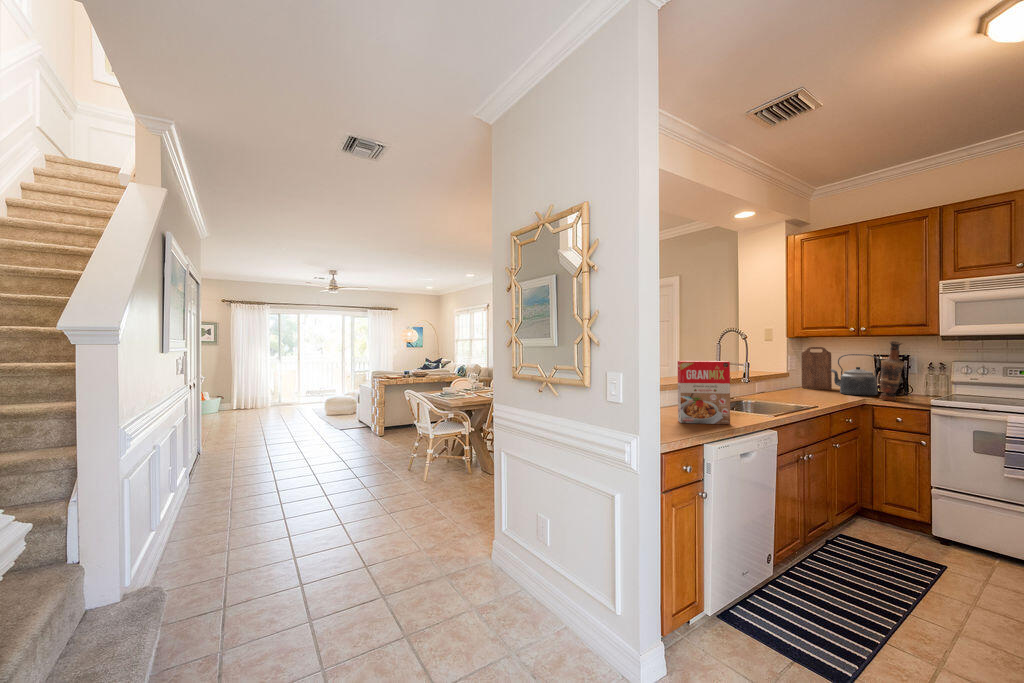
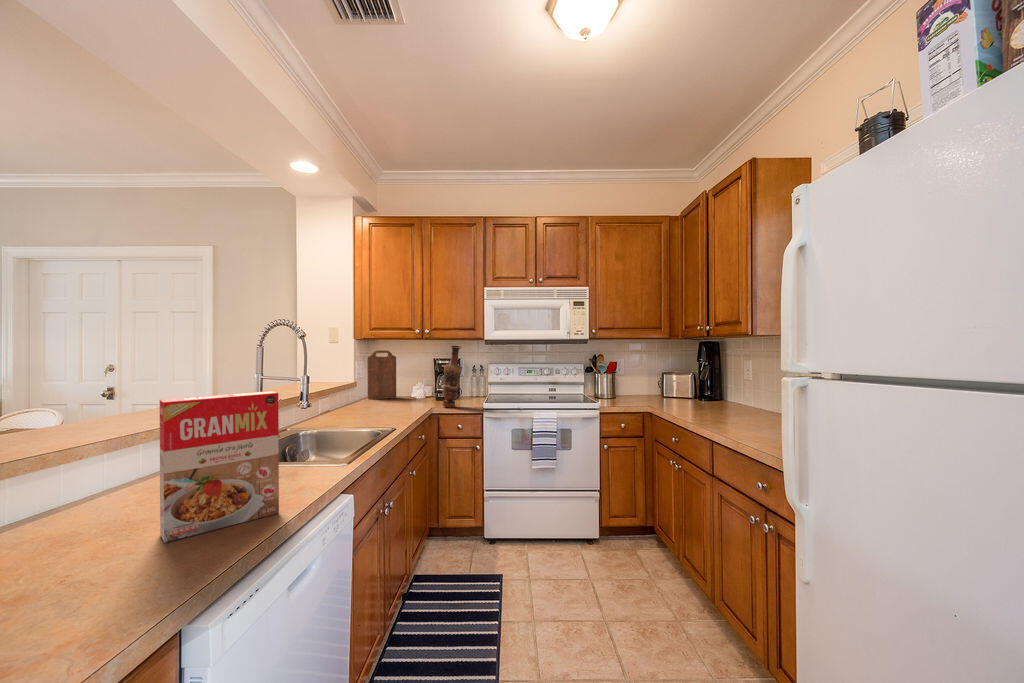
kettle: present [831,354,879,396] -> none [397,359,439,404]

